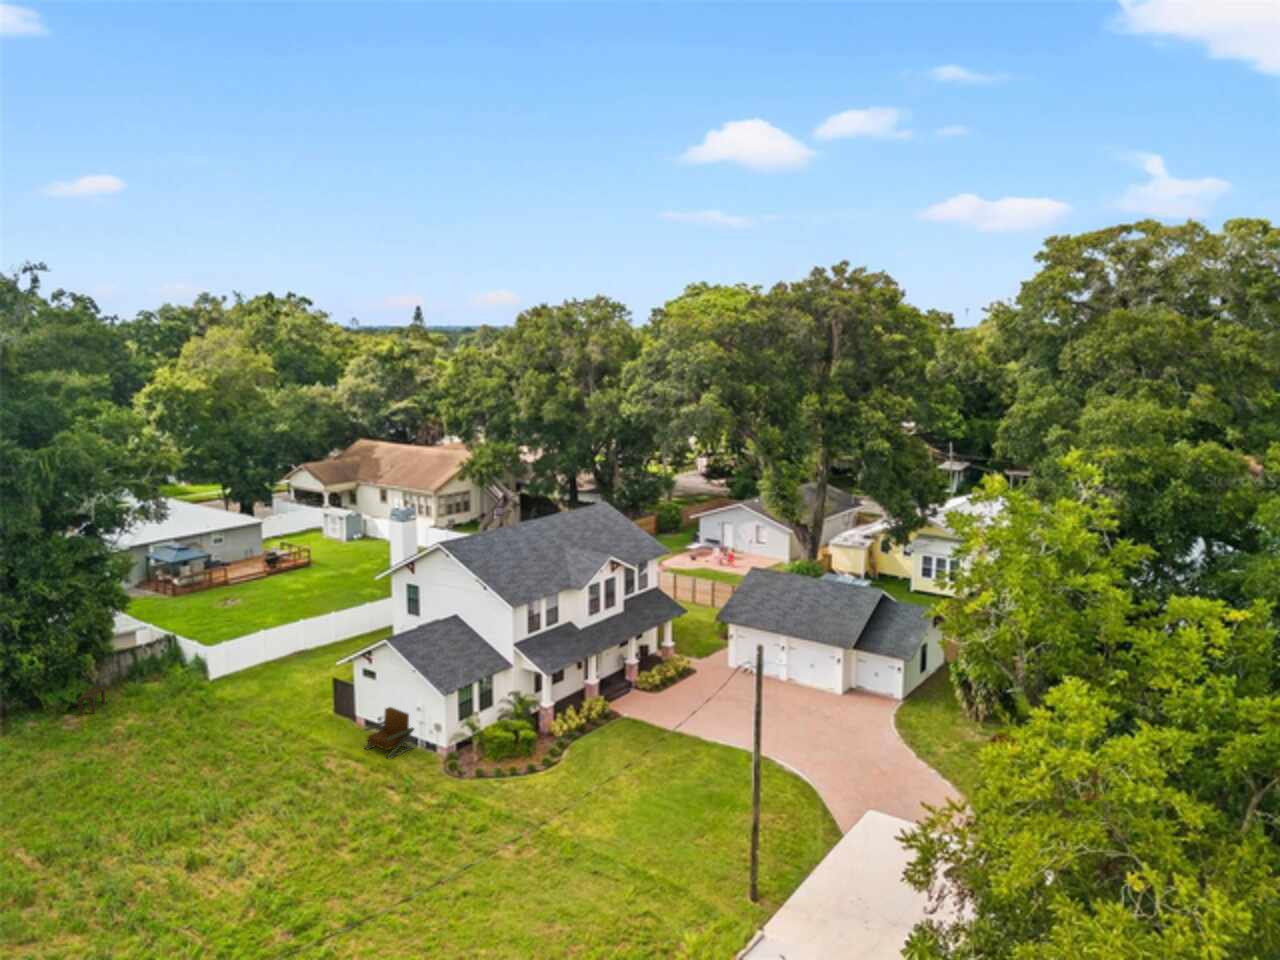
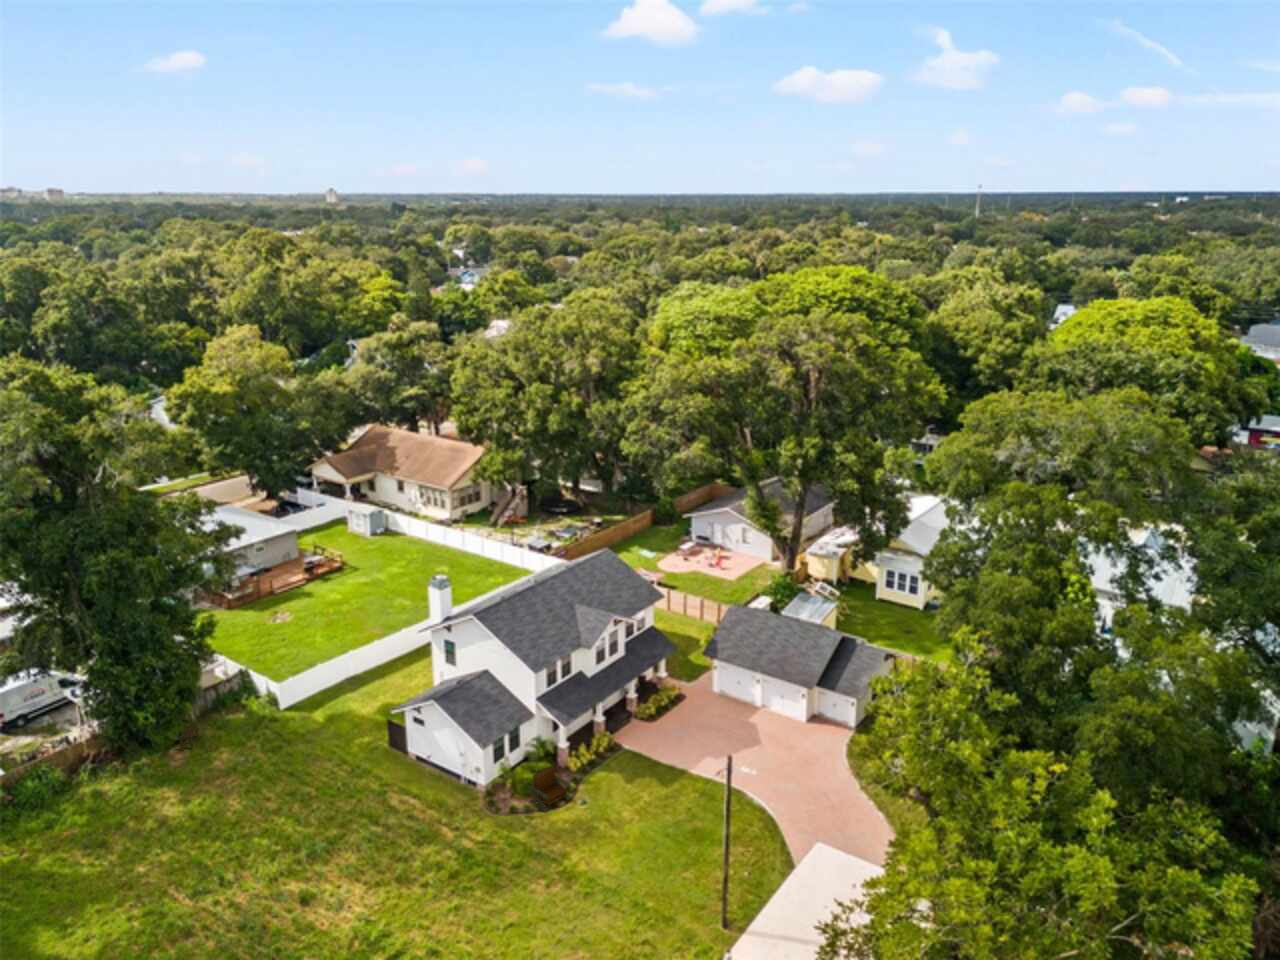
lounge chair: present [365,707,414,759] -> present [529,766,570,813]

